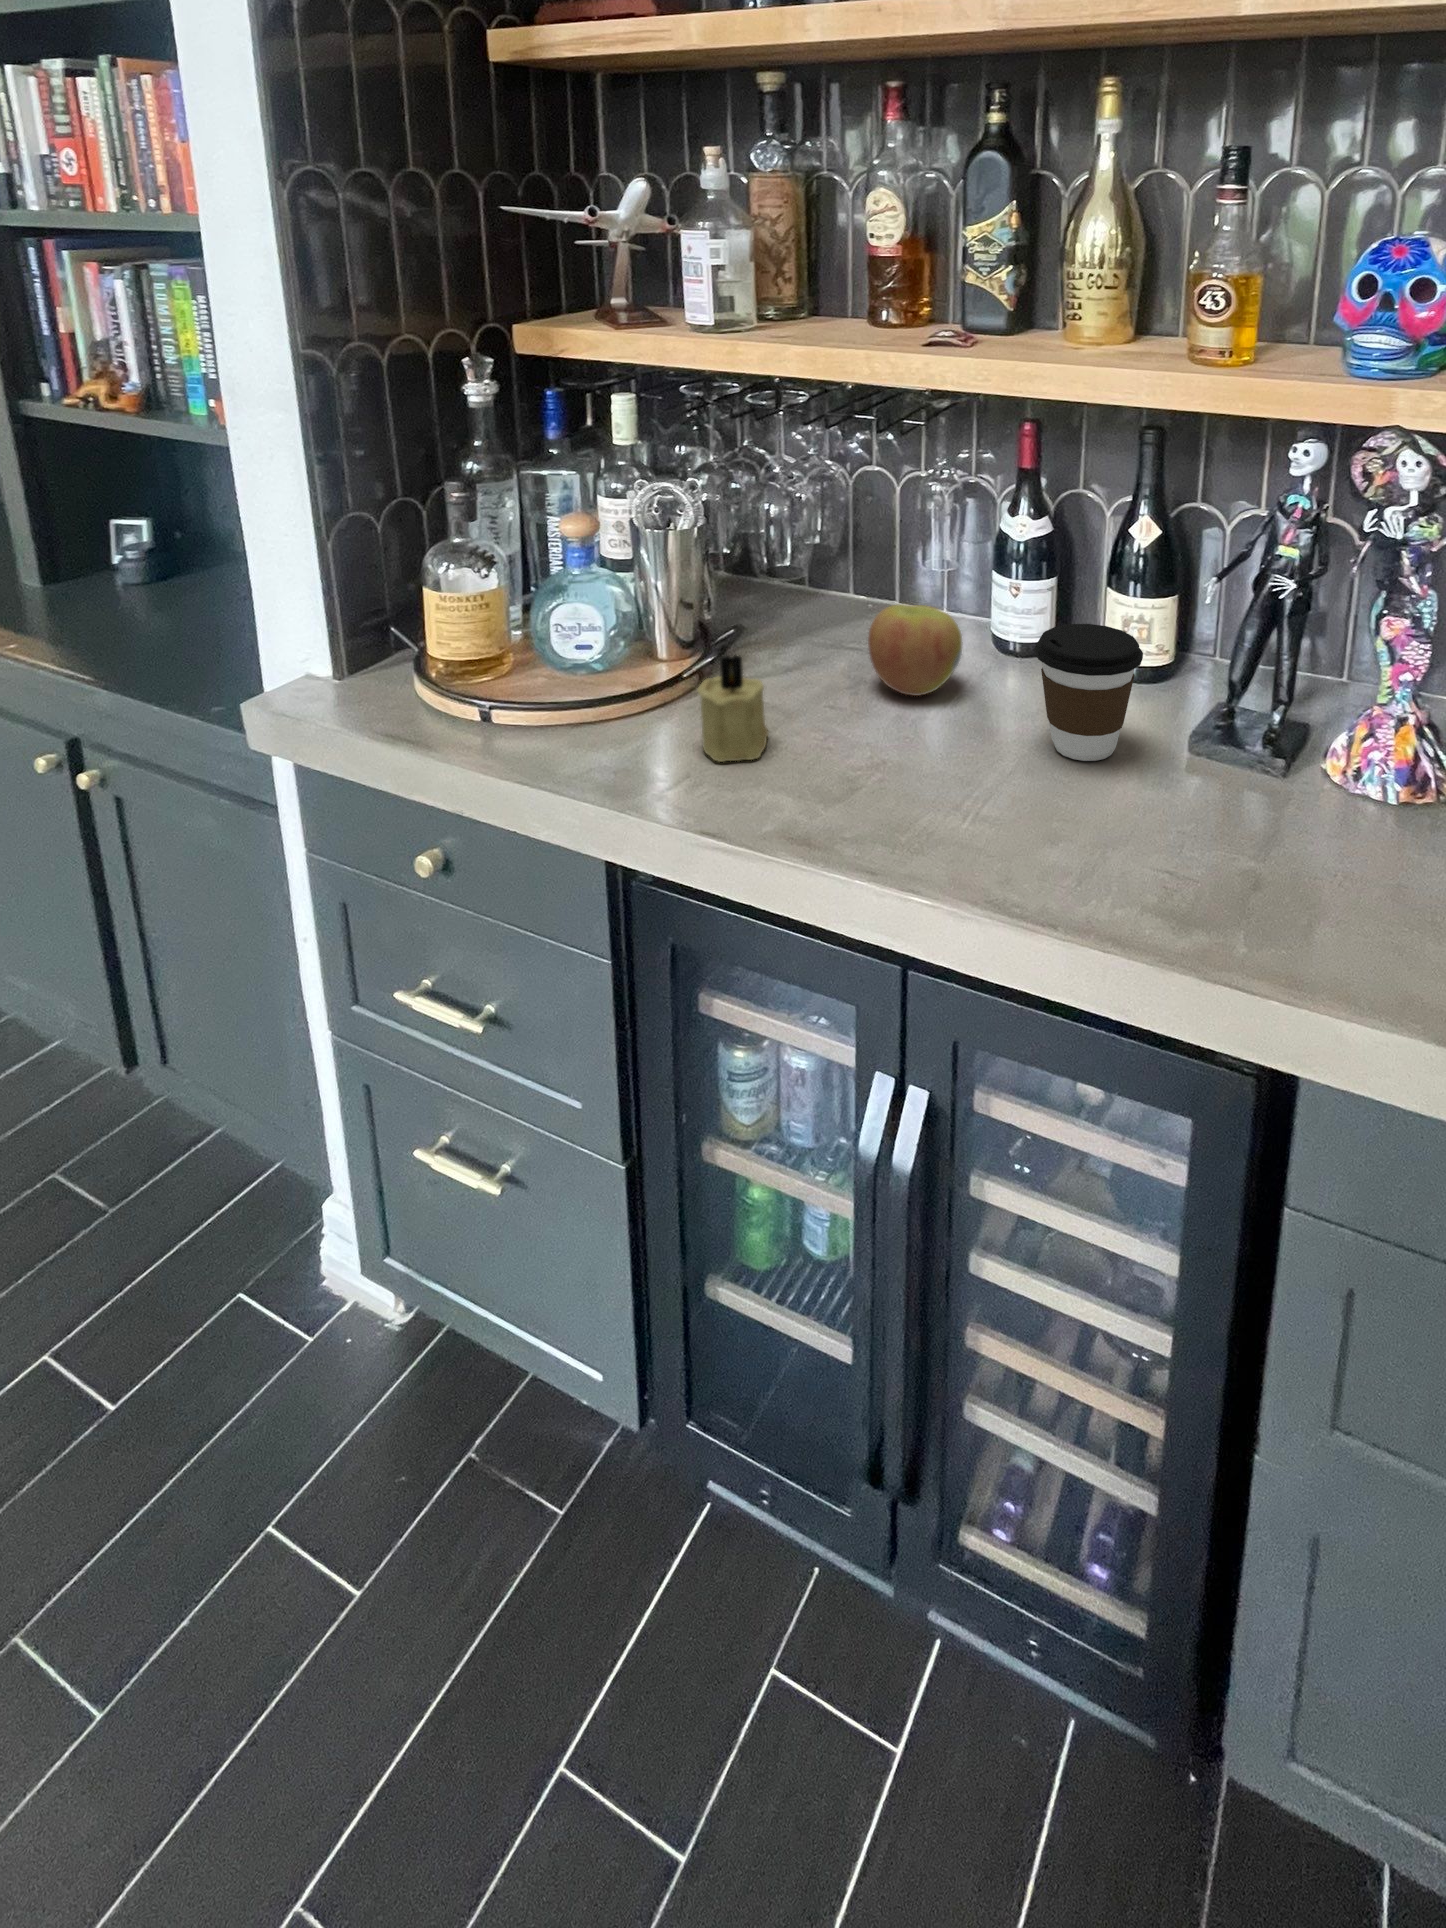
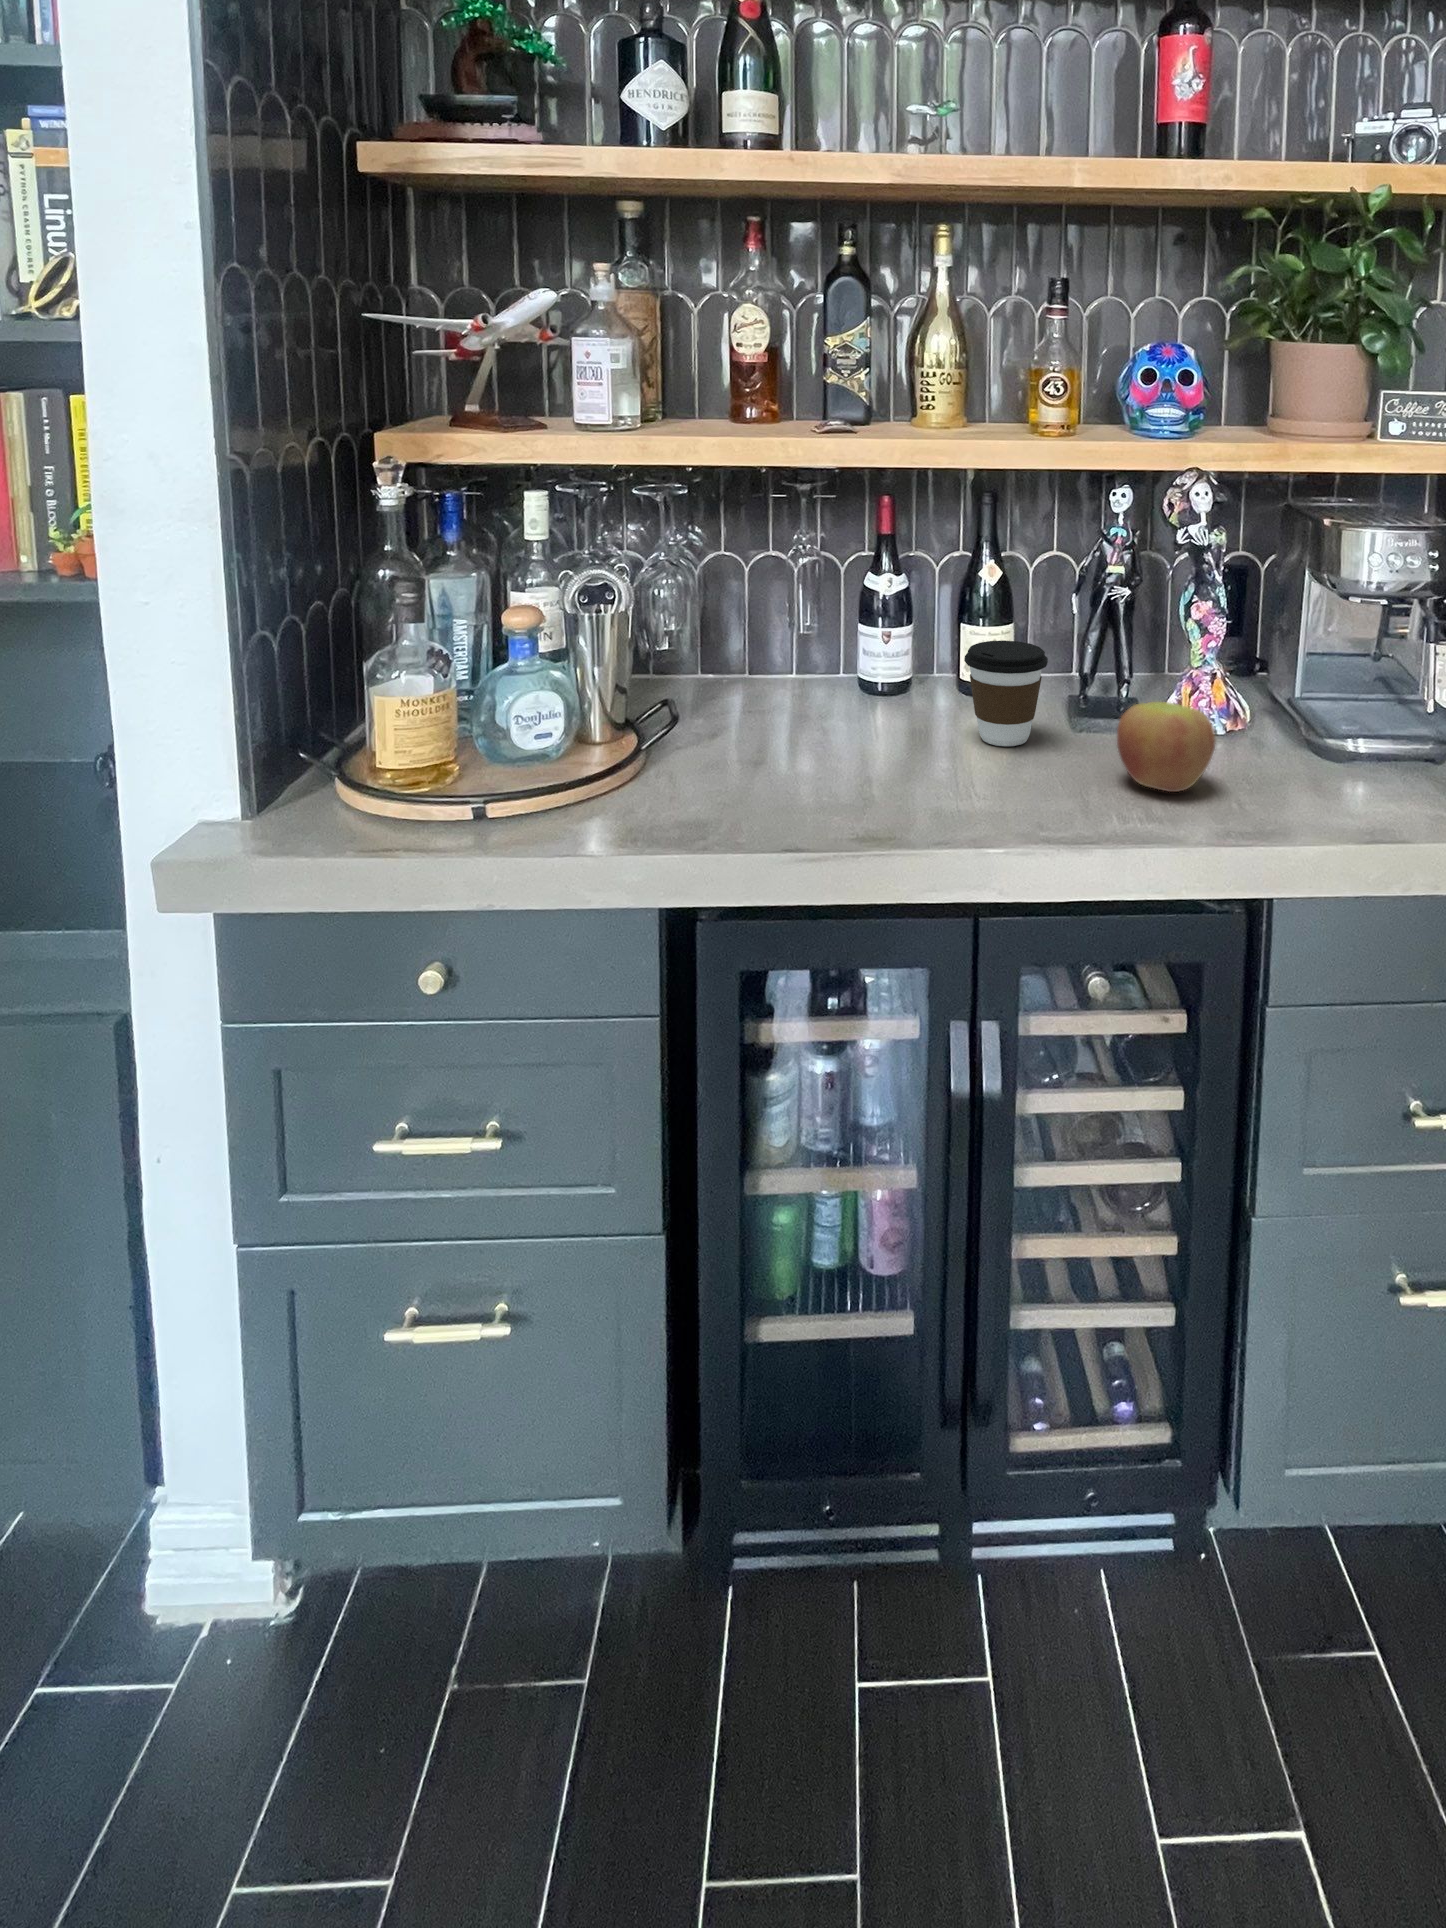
apple: present [868,604,963,696] -> present [1117,702,1216,792]
candle: present [698,655,769,762] -> none [710,702,775,801]

